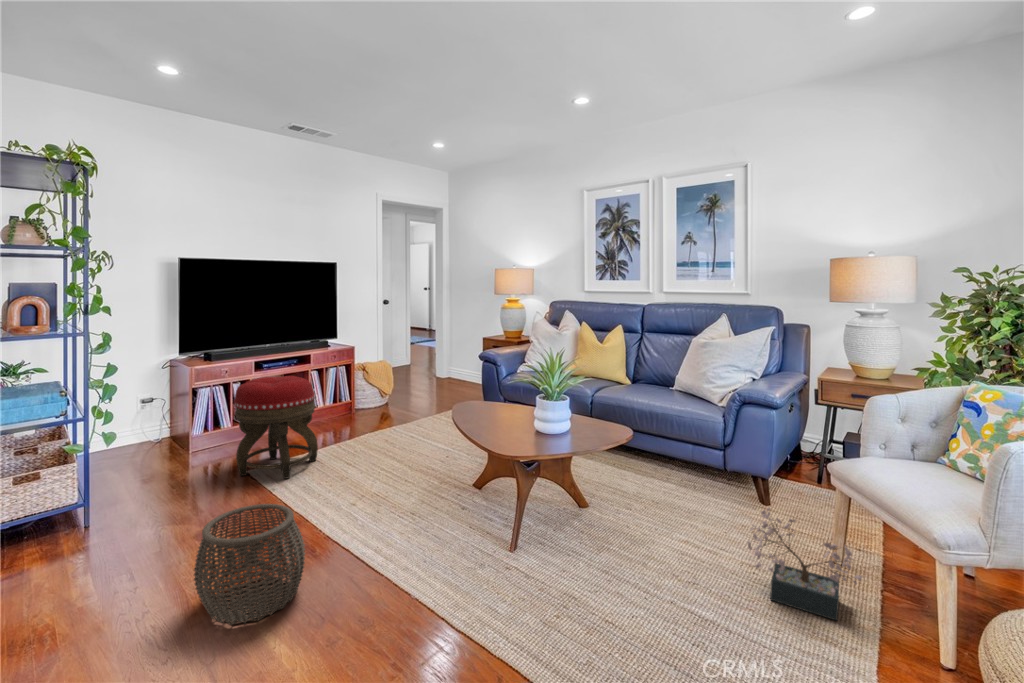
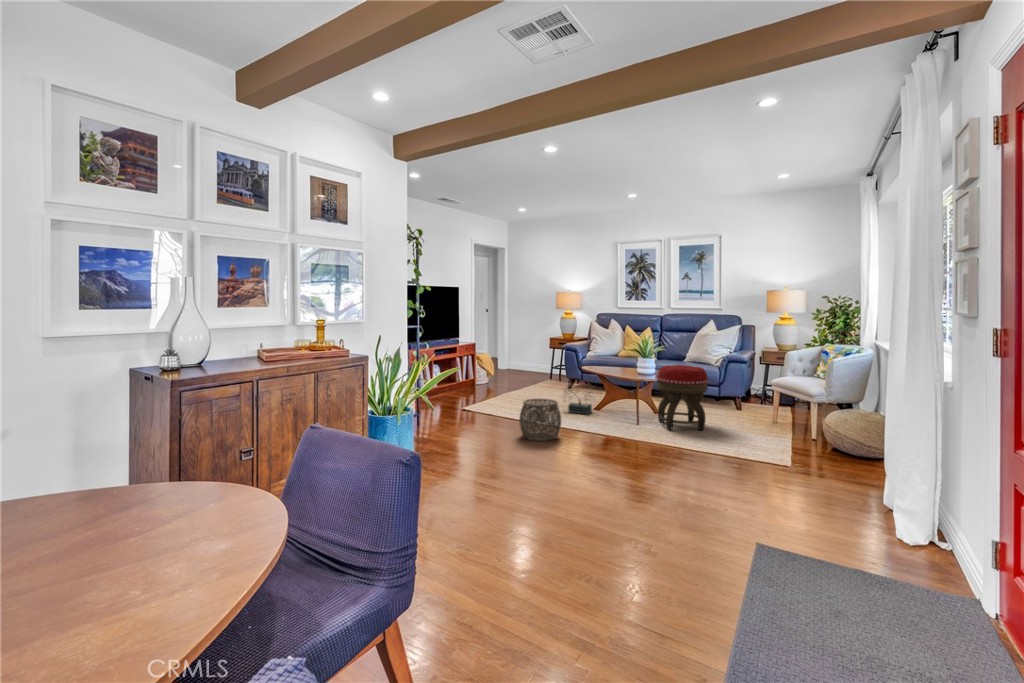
footstool: present [234,376,318,479] -> present [657,365,708,430]
decorative plant: present [748,508,862,620] -> present [564,383,594,414]

